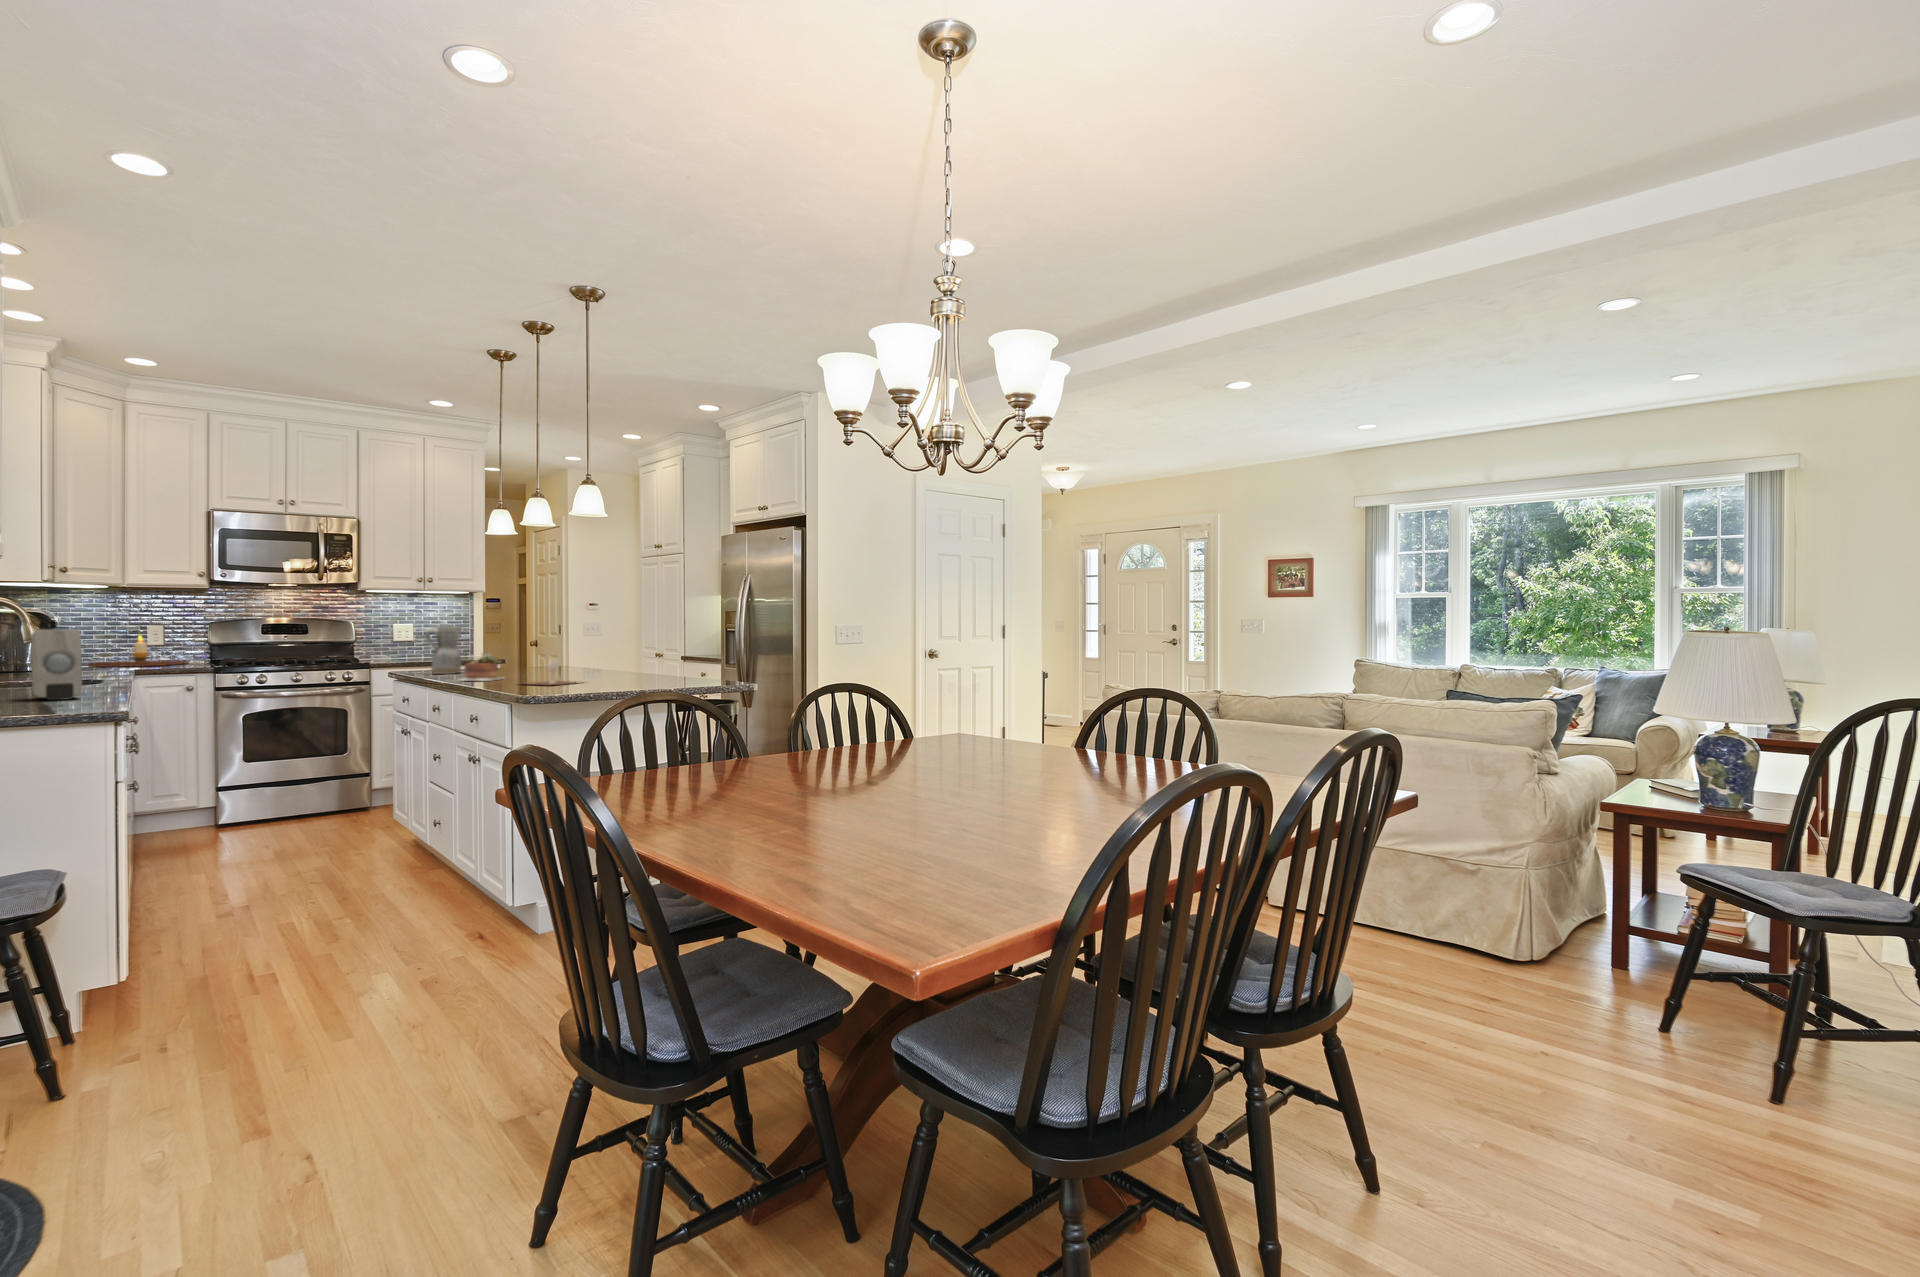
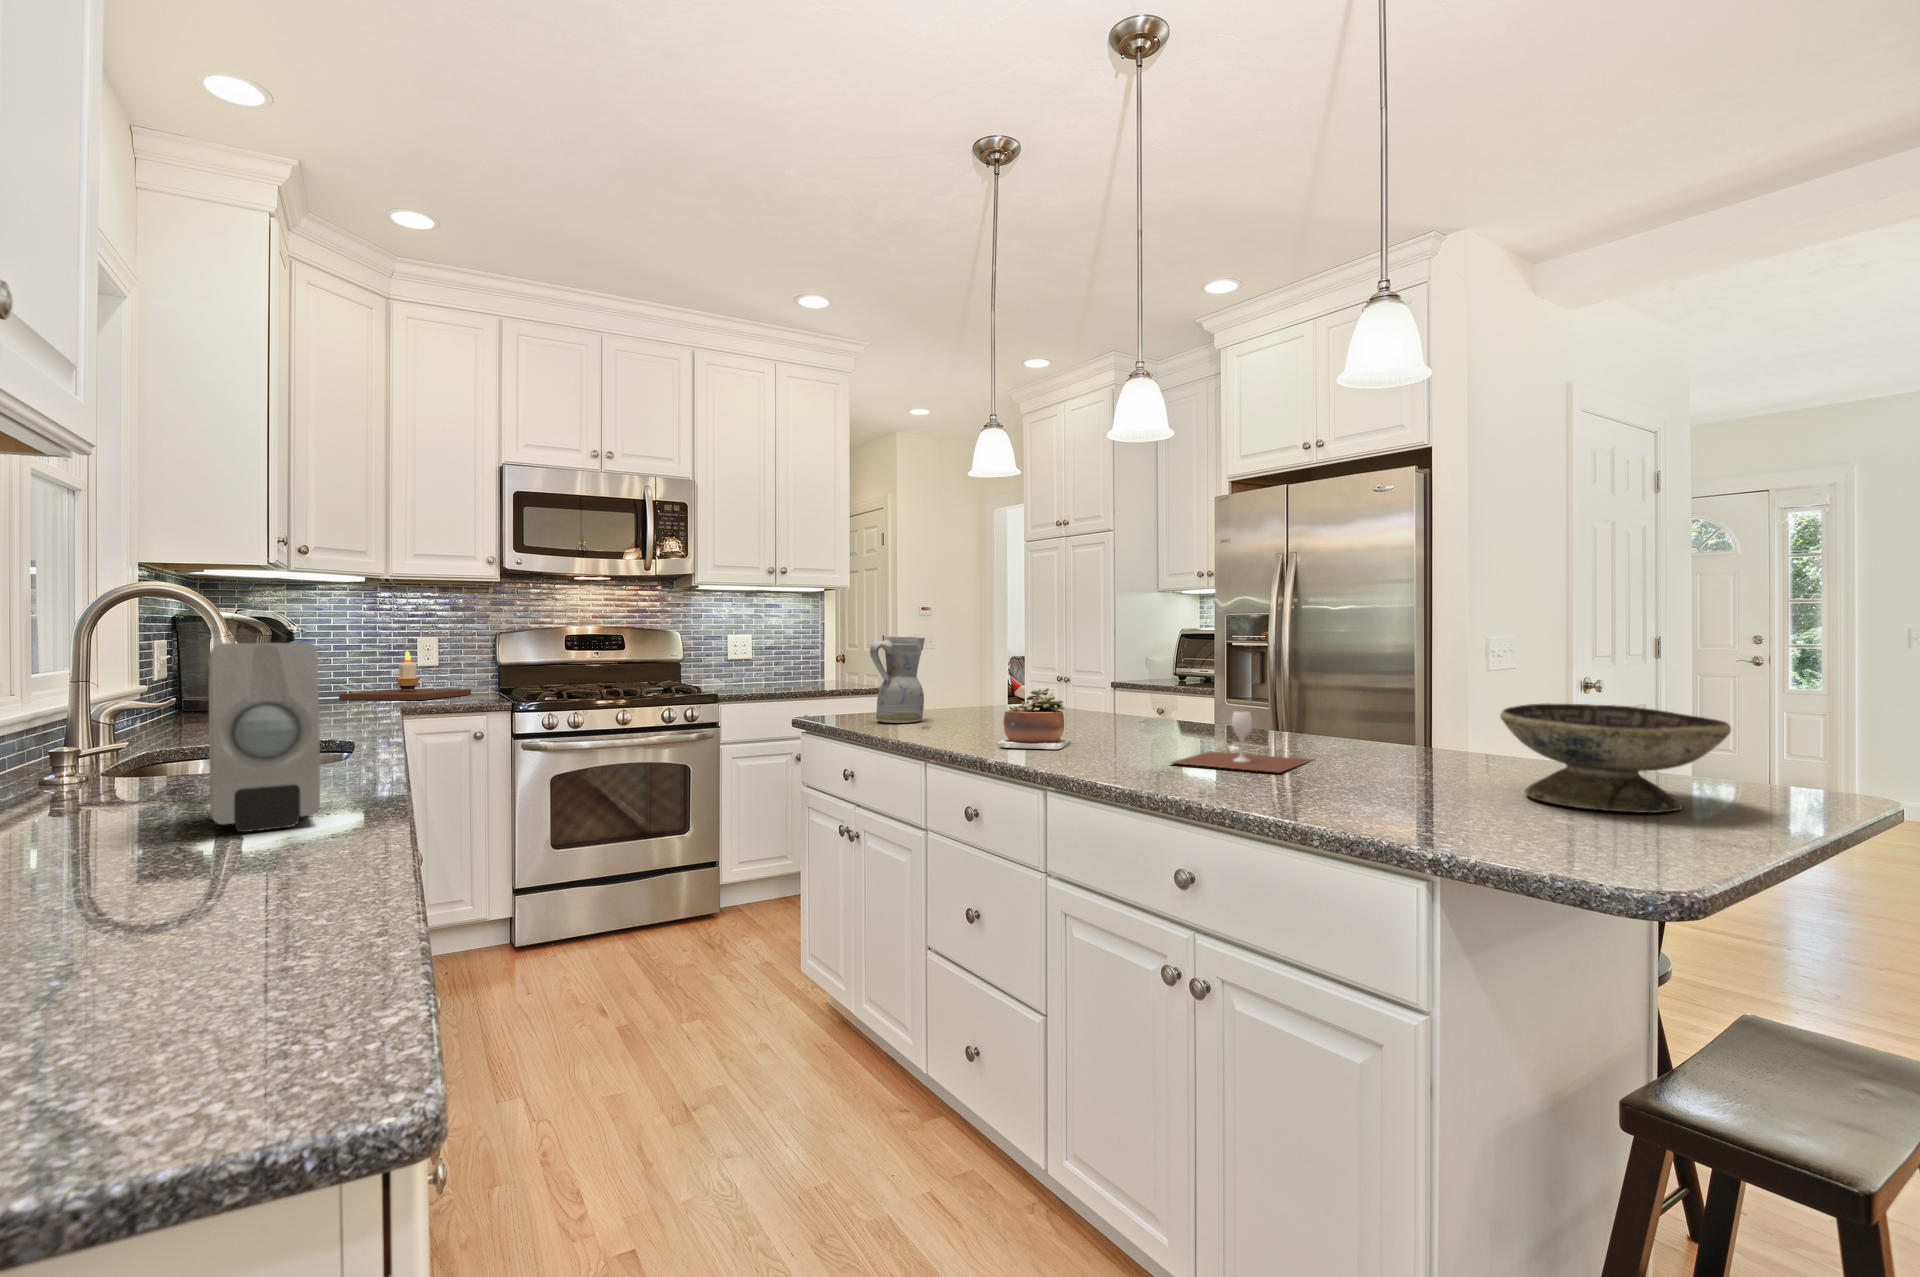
decorative bowl: none [597,654,670,691] -> present [1500,703,1731,813]

